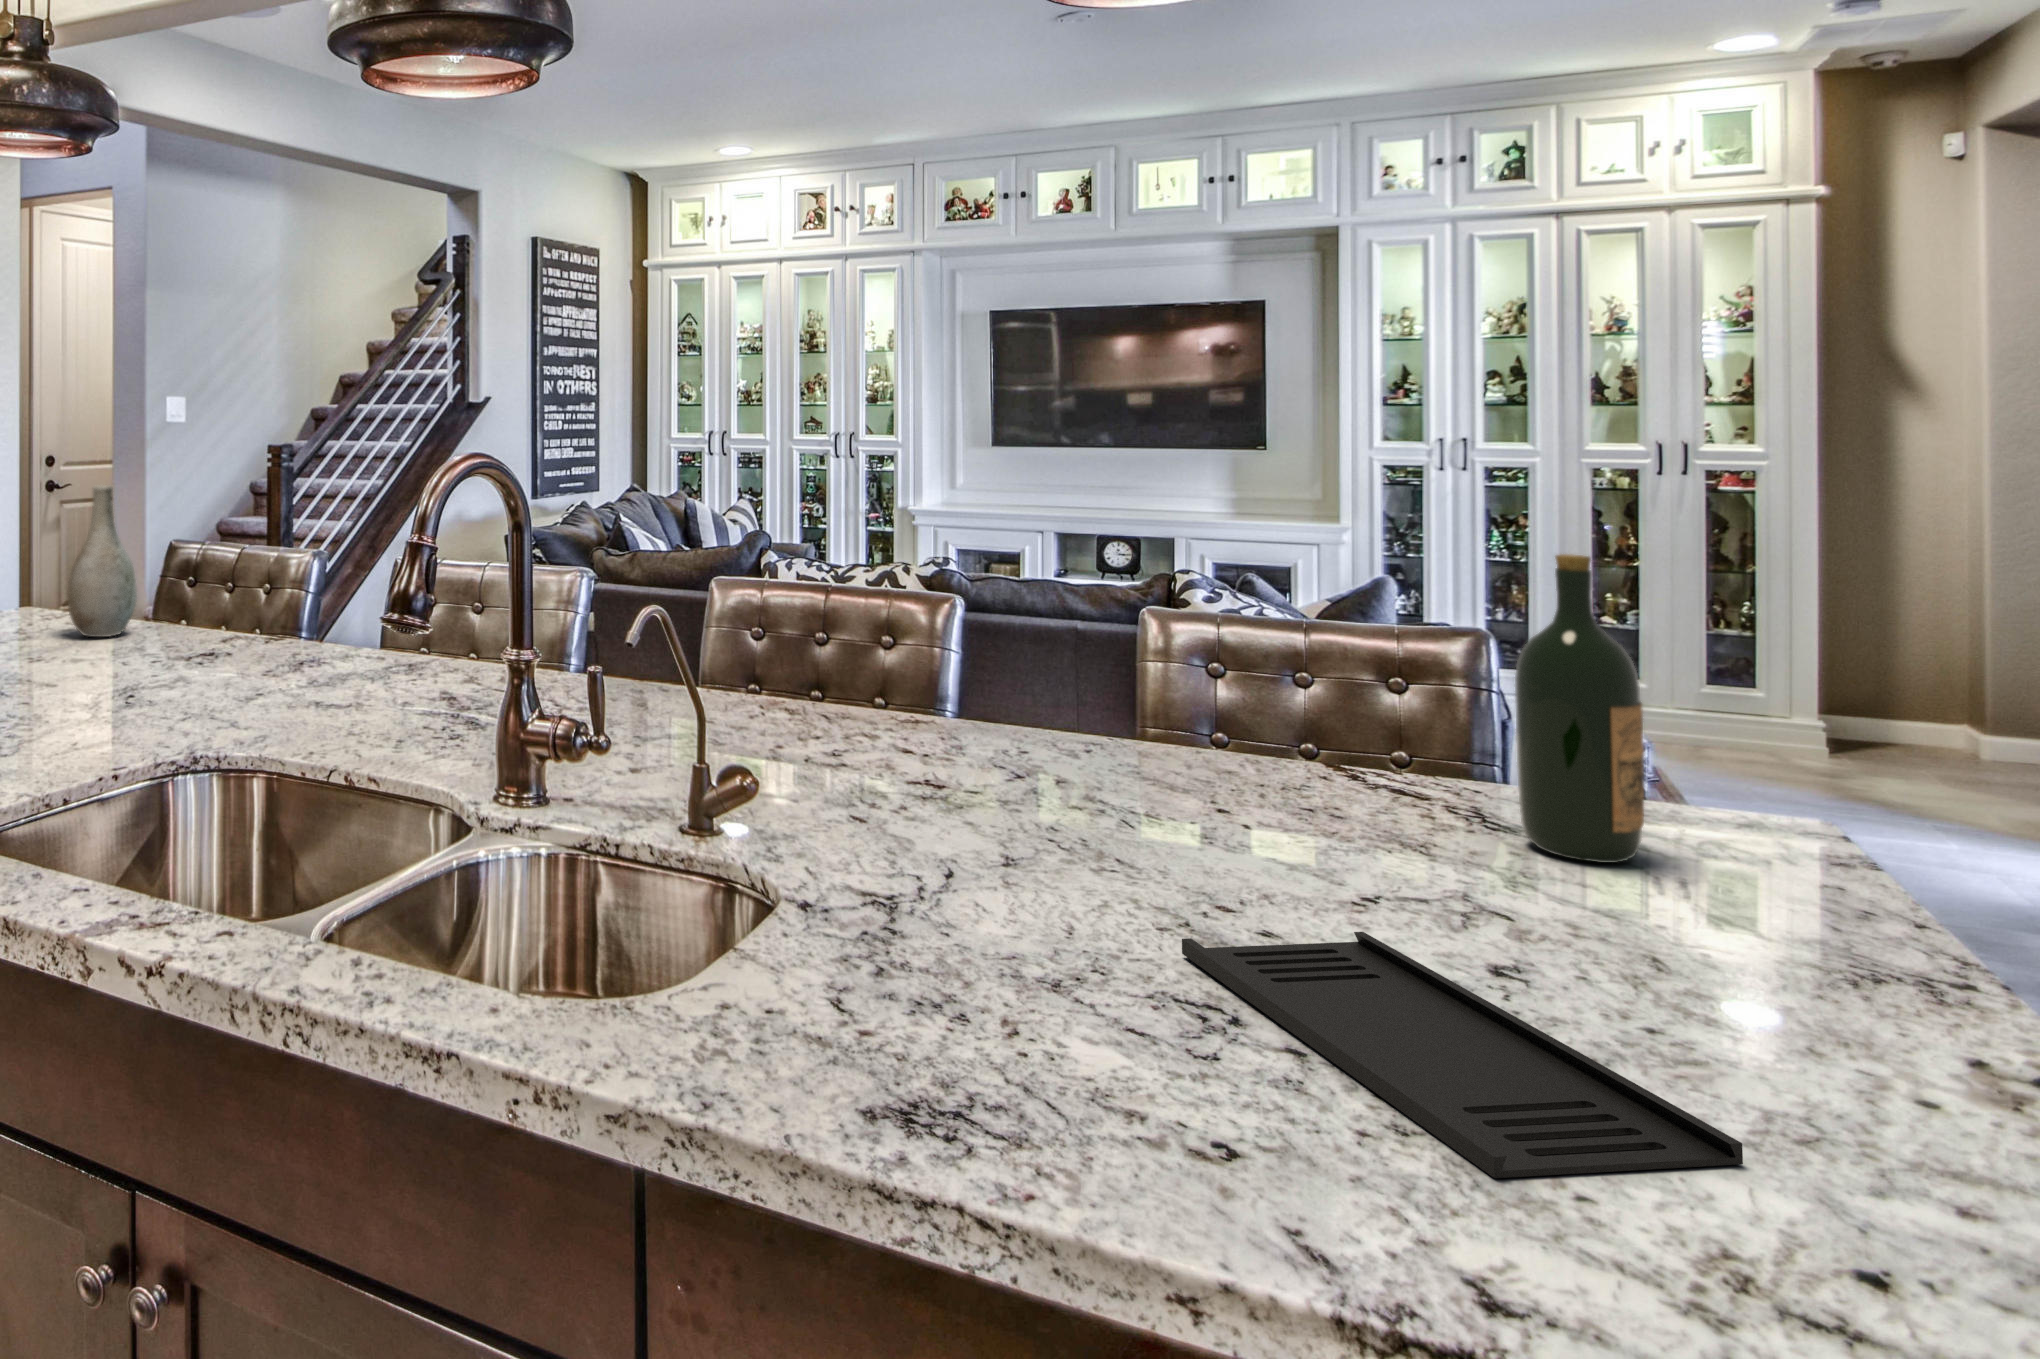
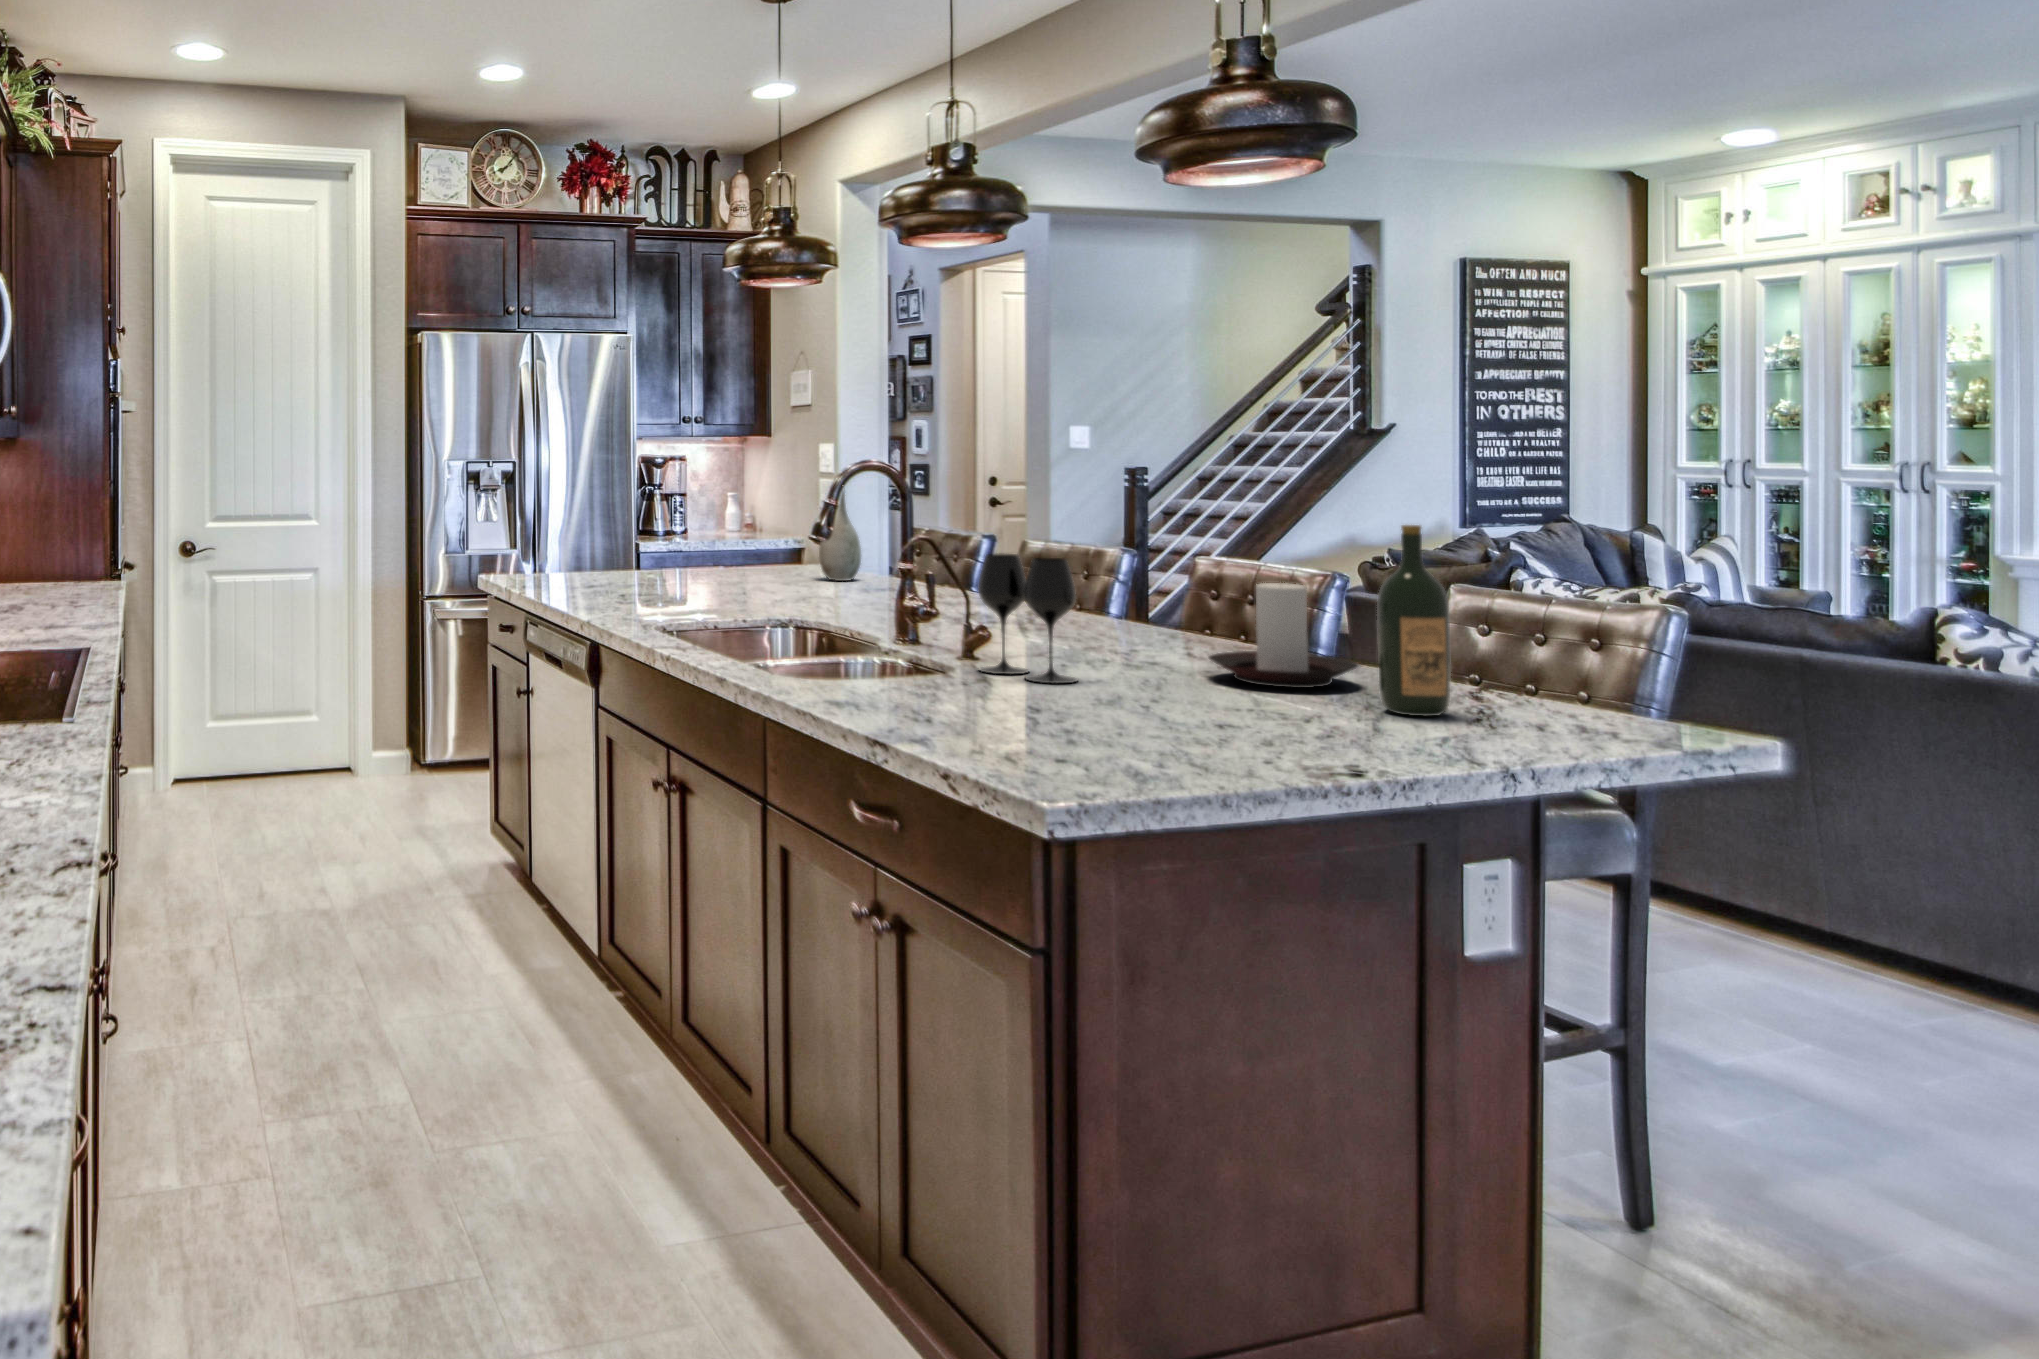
wine glass: none [858,634,1087,892] -> present [978,554,1077,683]
candle holder: none [1120,637,1364,819] -> present [1209,583,1359,688]
tray: present [1182,932,1743,1178] -> none [953,688,1124,739]

